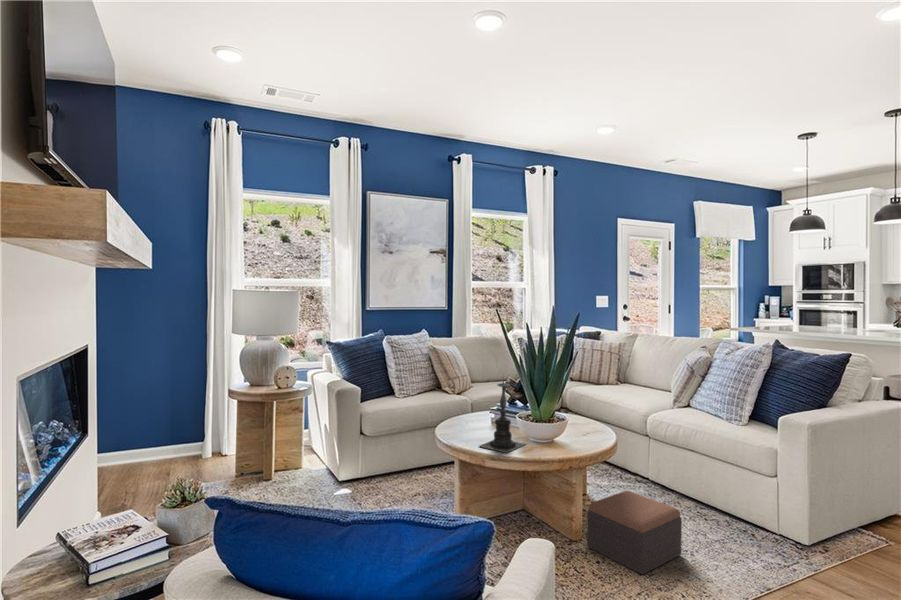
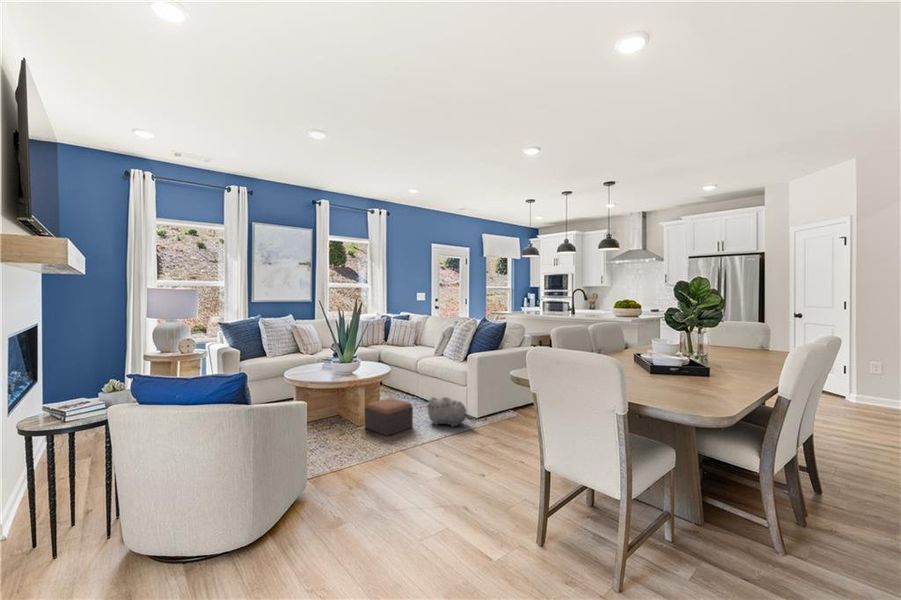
candle holder: present [480,380,525,453] -> none [304,336,333,379]
plush toy: none [703,497,816,564] -> present [428,397,472,427]

